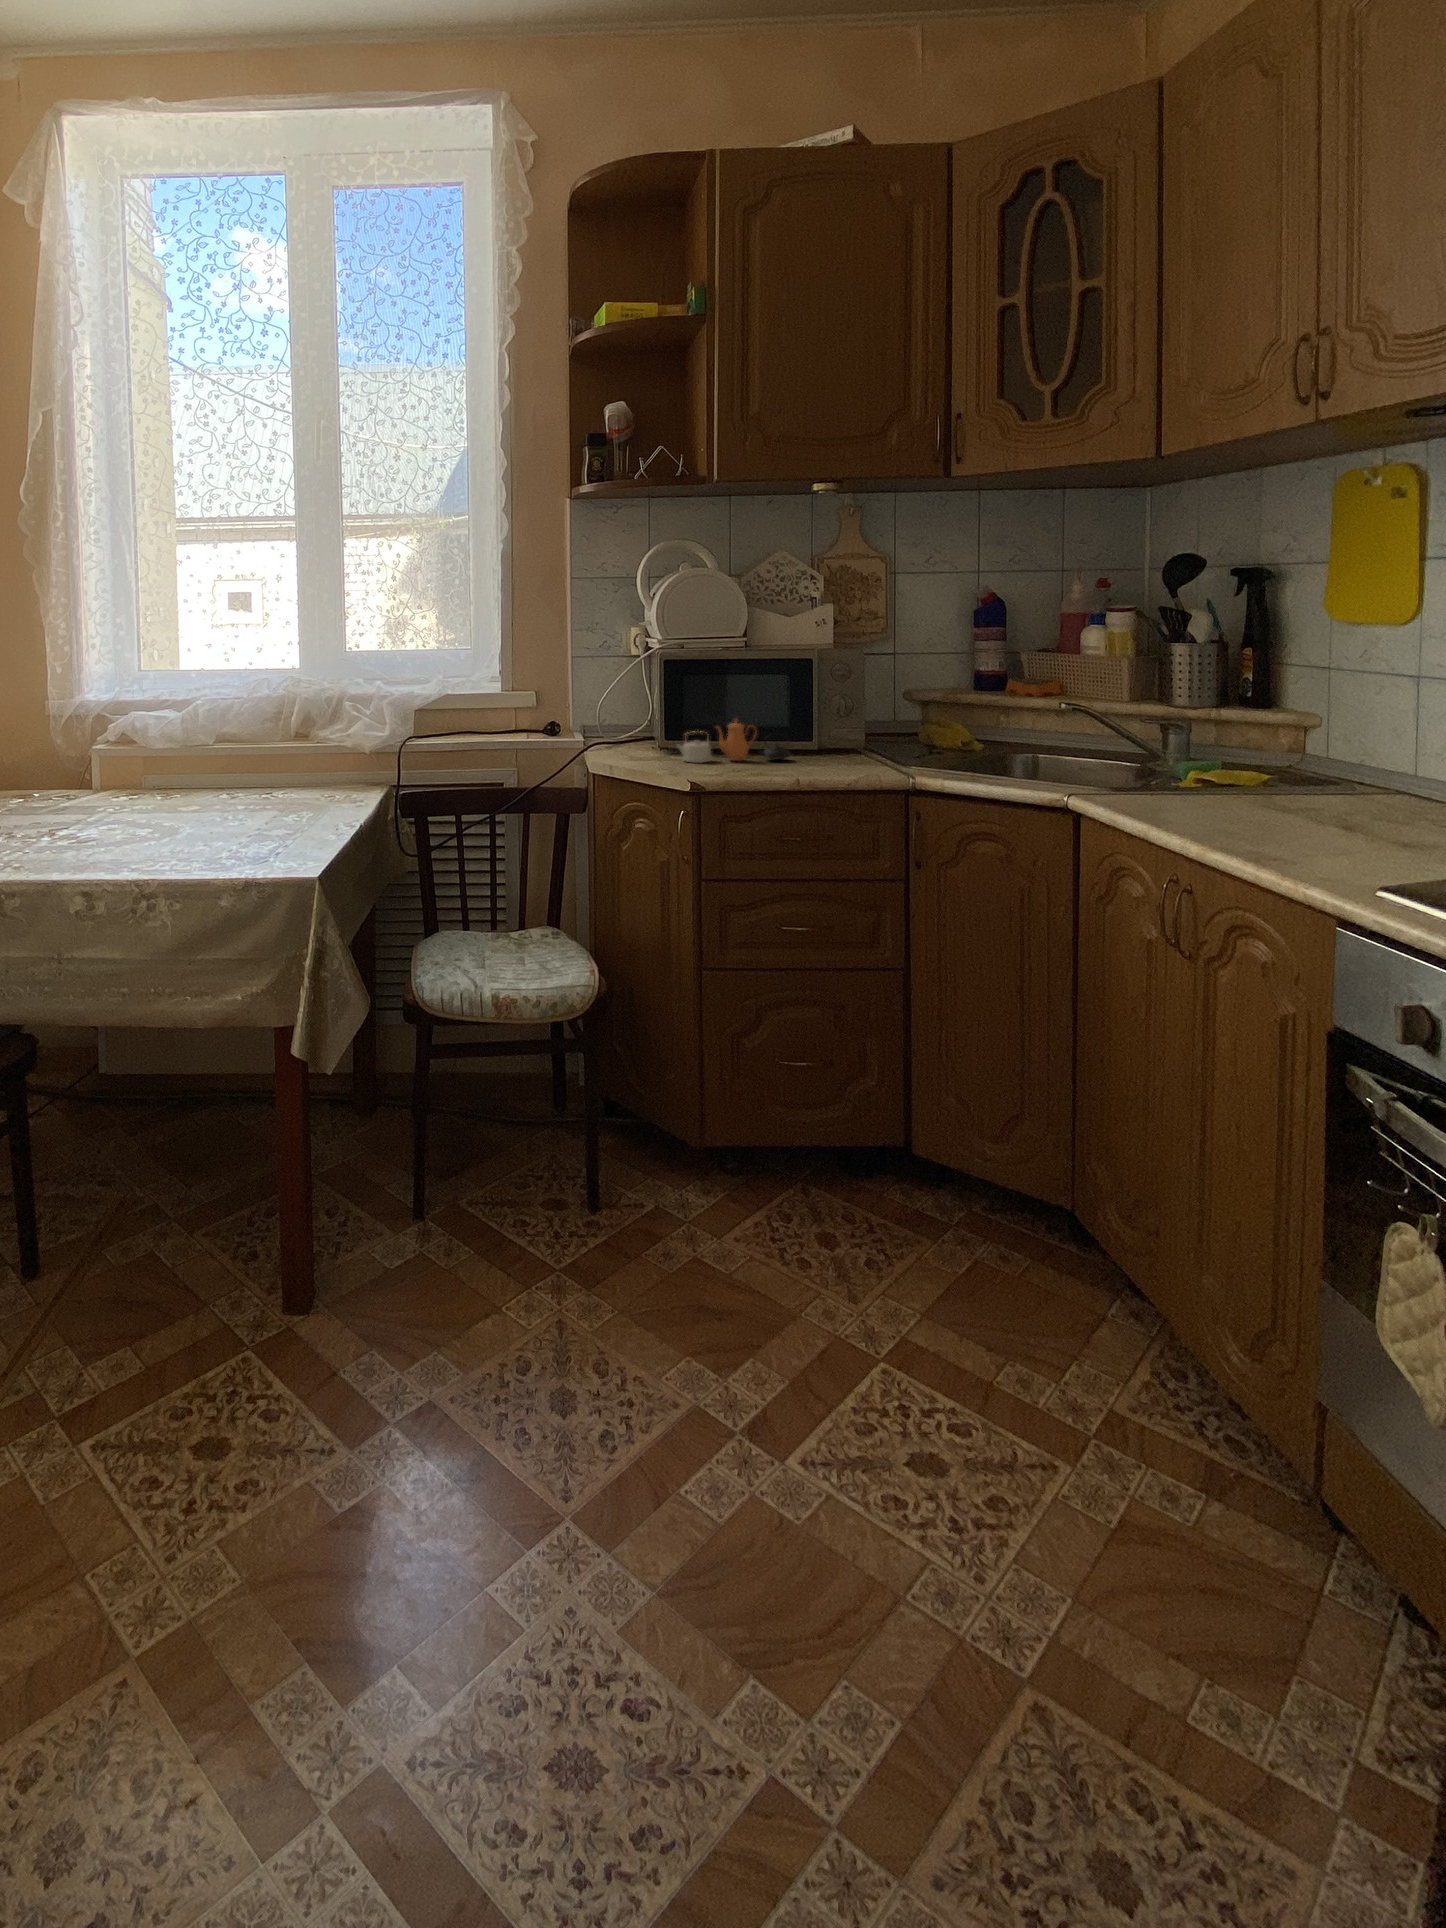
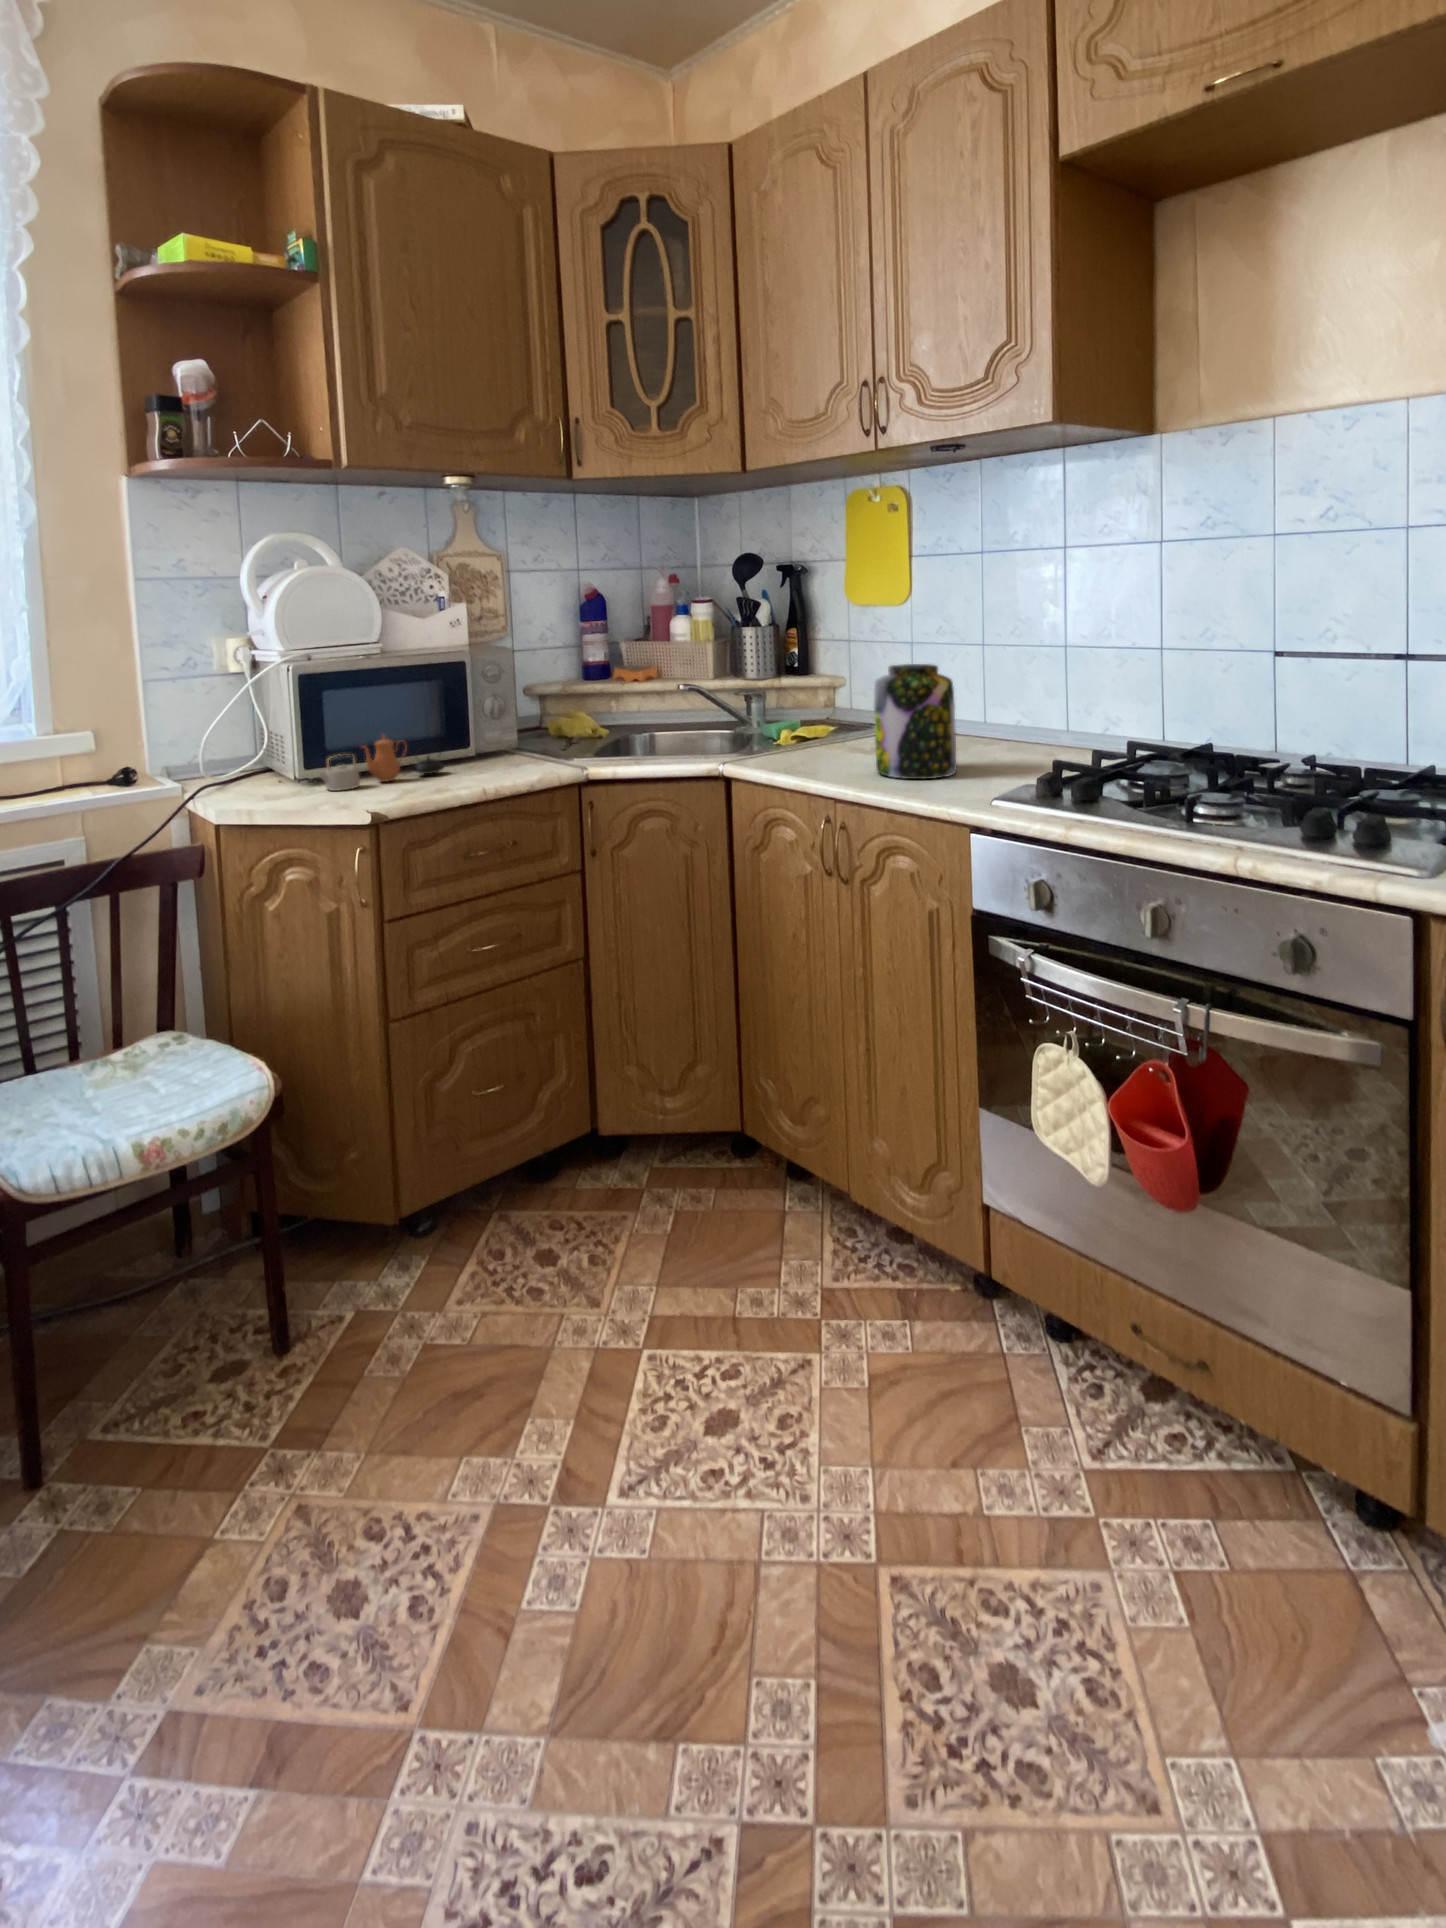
jar: none [1252,698,1377,848] -> present [874,664,956,779]

